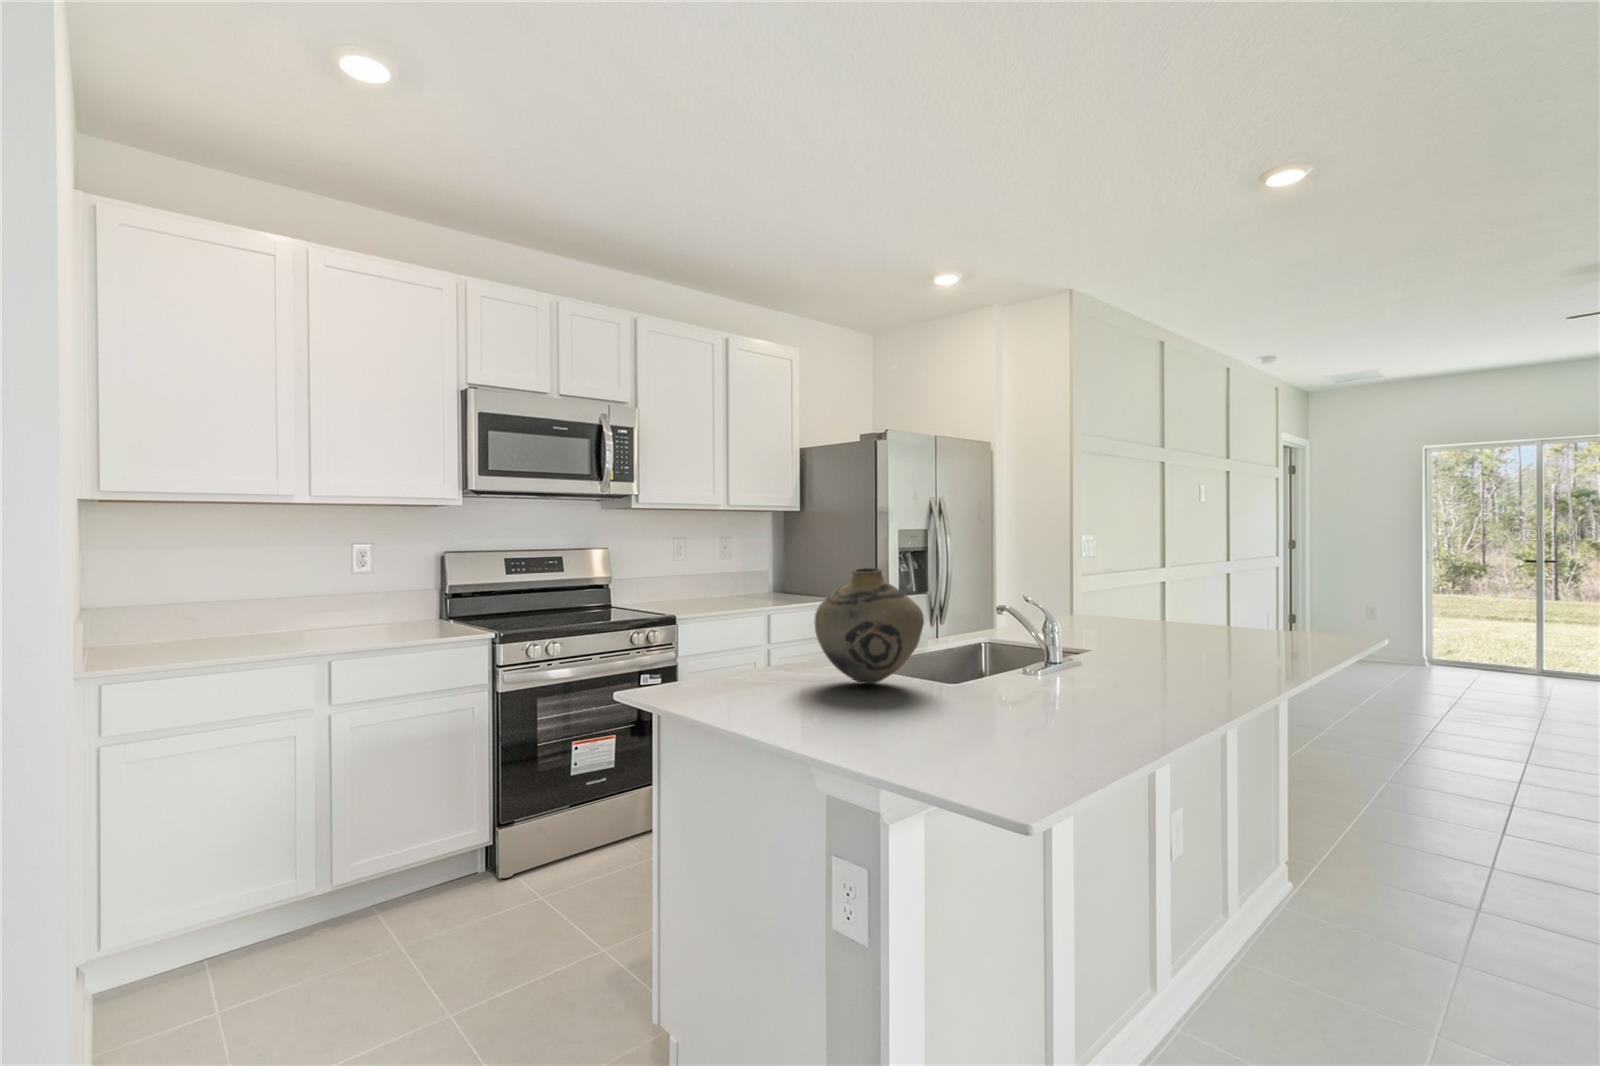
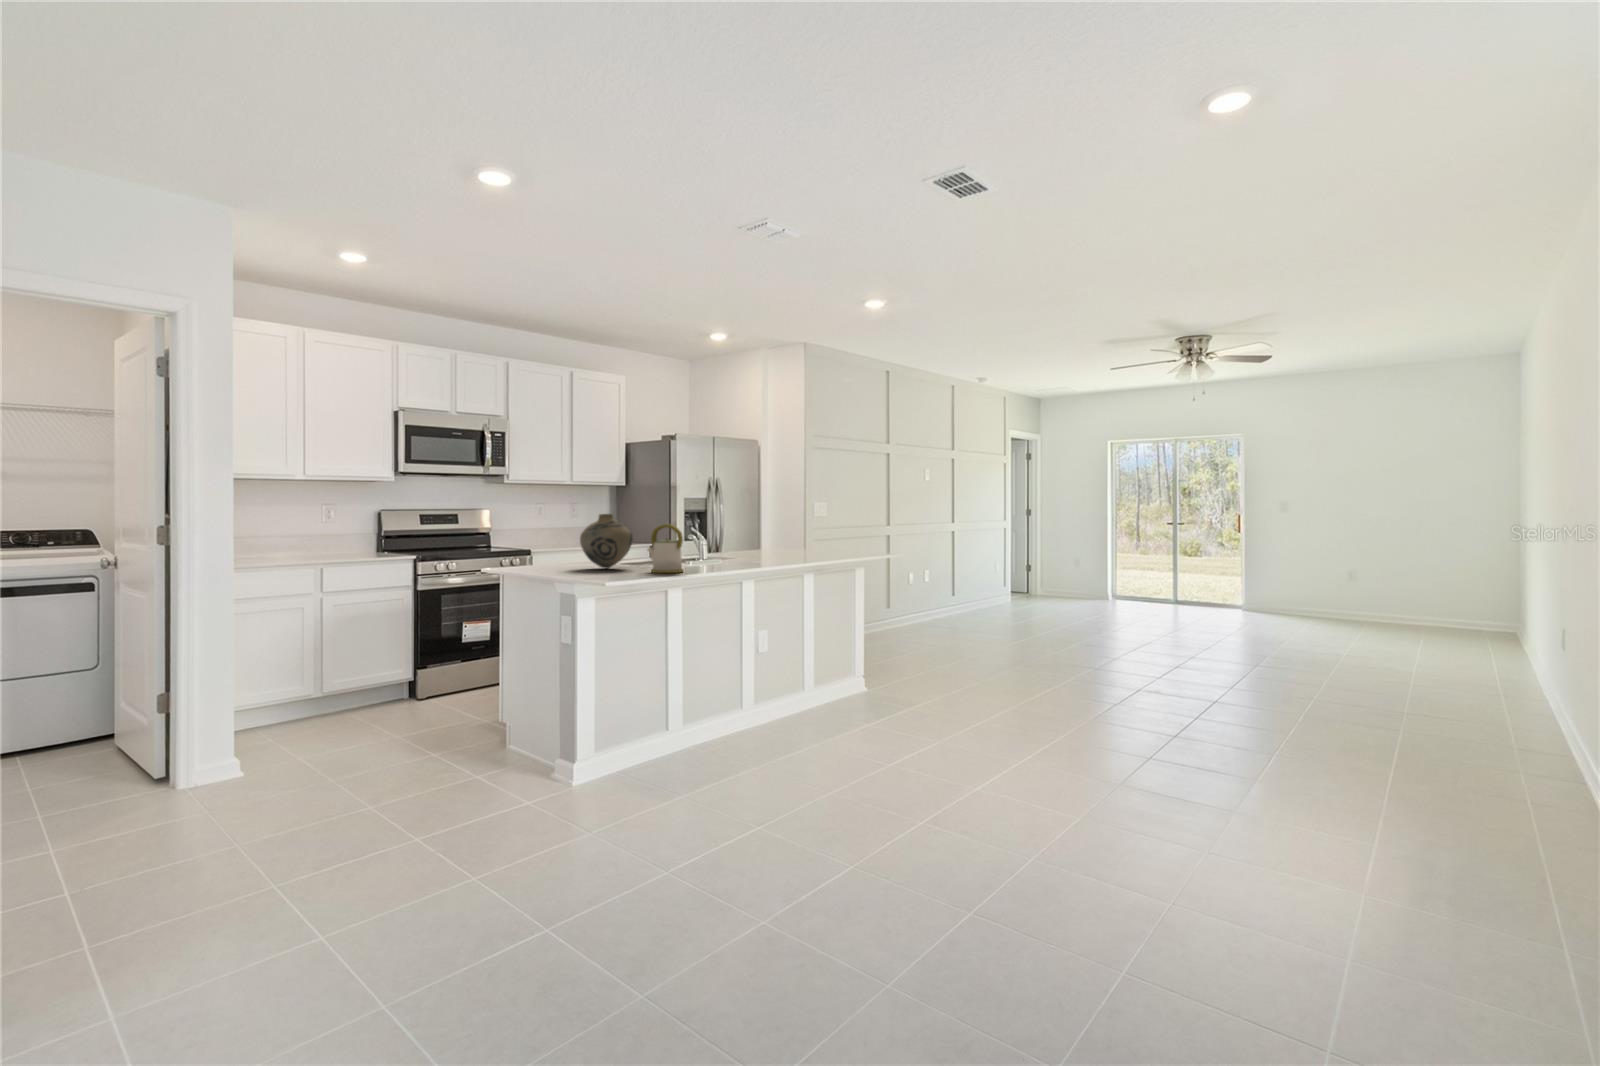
kettle: none [972,595,1063,712] -> present [648,524,684,573]

